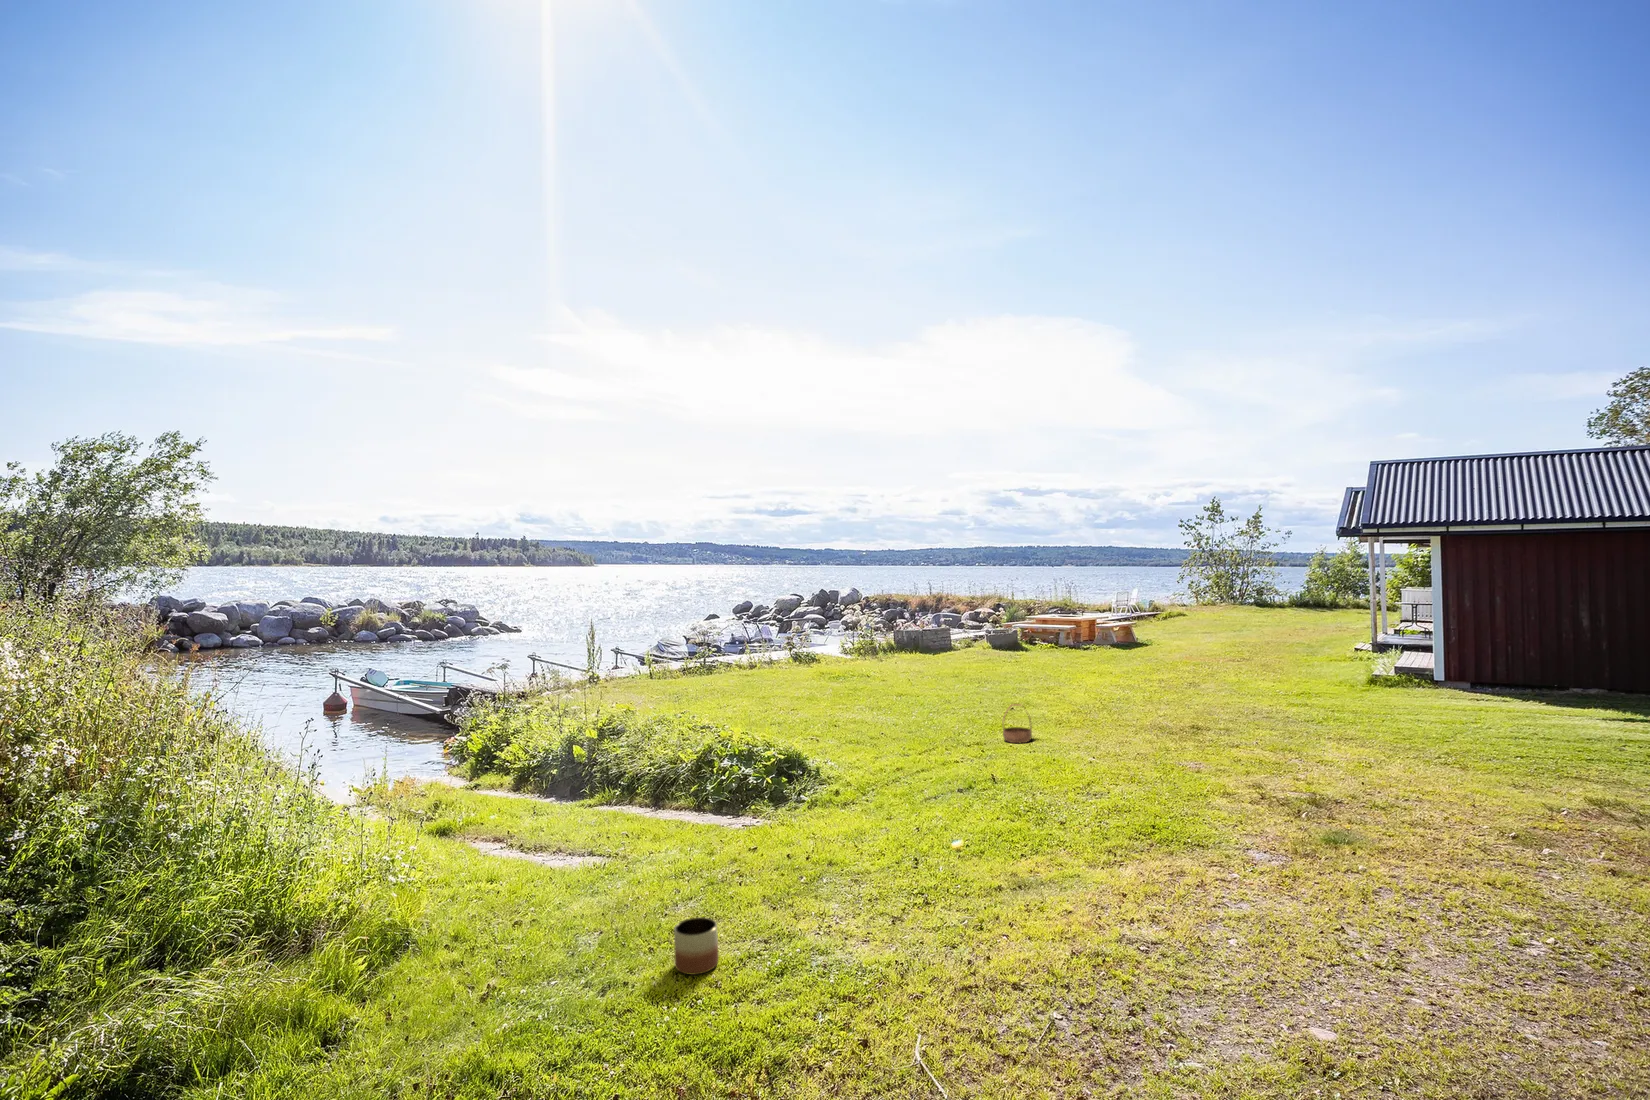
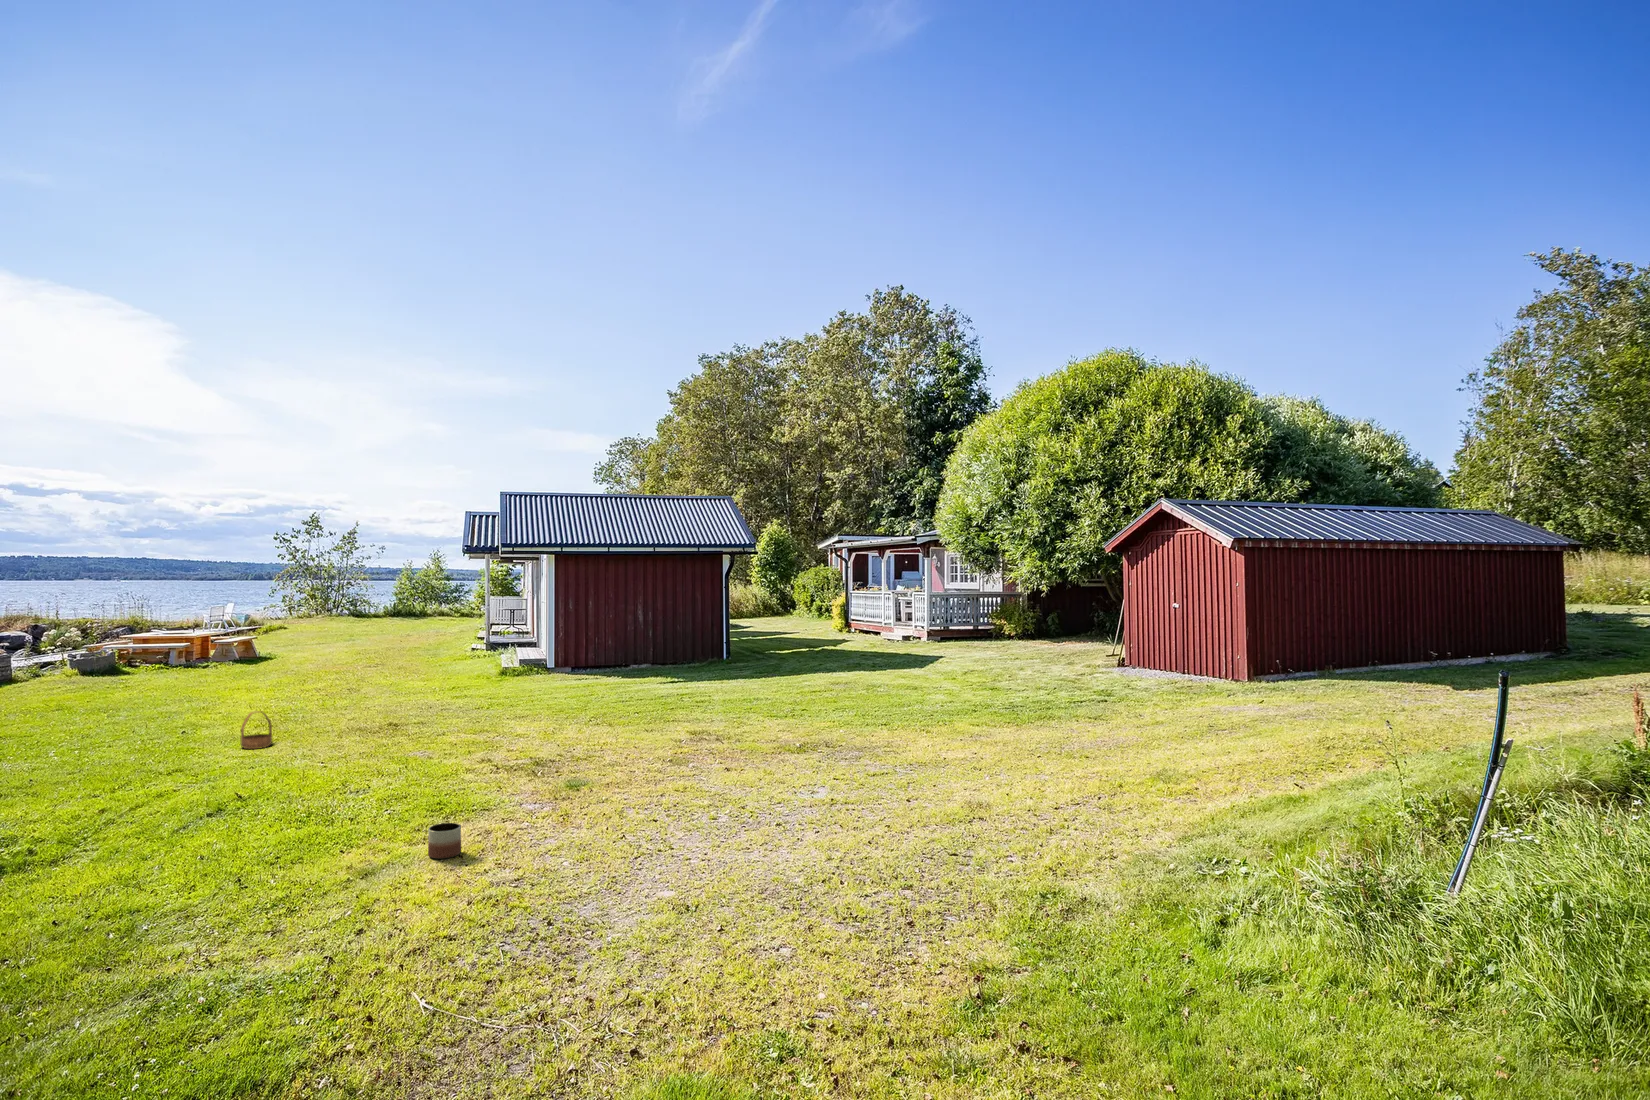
planter: present [674,917,719,975] -> present [428,823,461,859]

